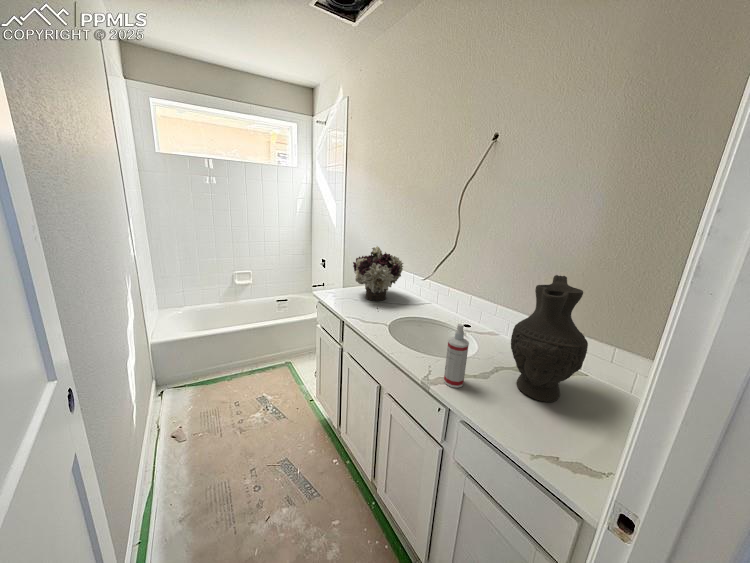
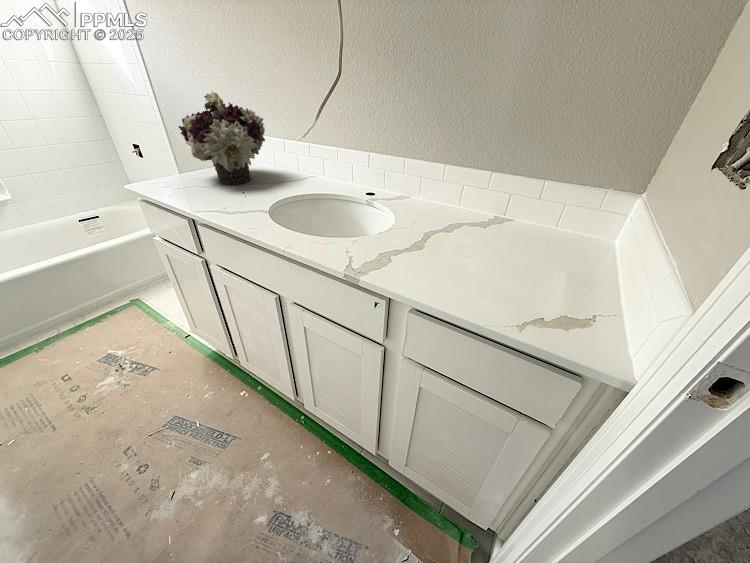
decorative vase: present [511,275,588,402] -> none [451,85,543,258]
spray bottle: present [444,324,469,388] -> none [374,174,404,271]

